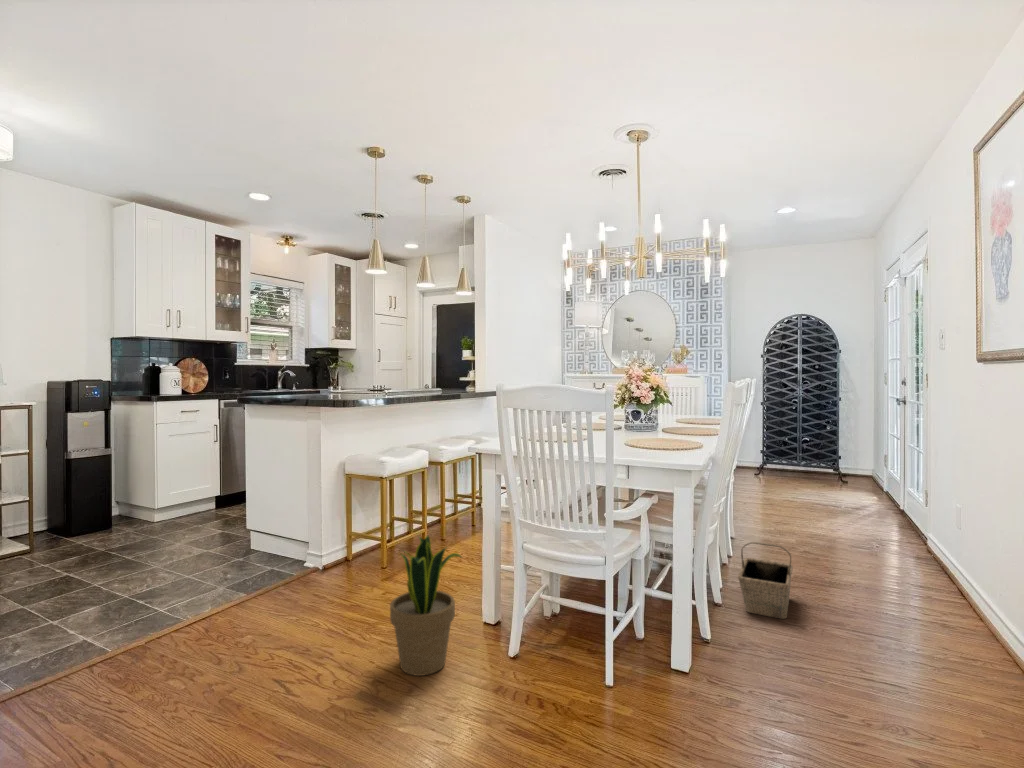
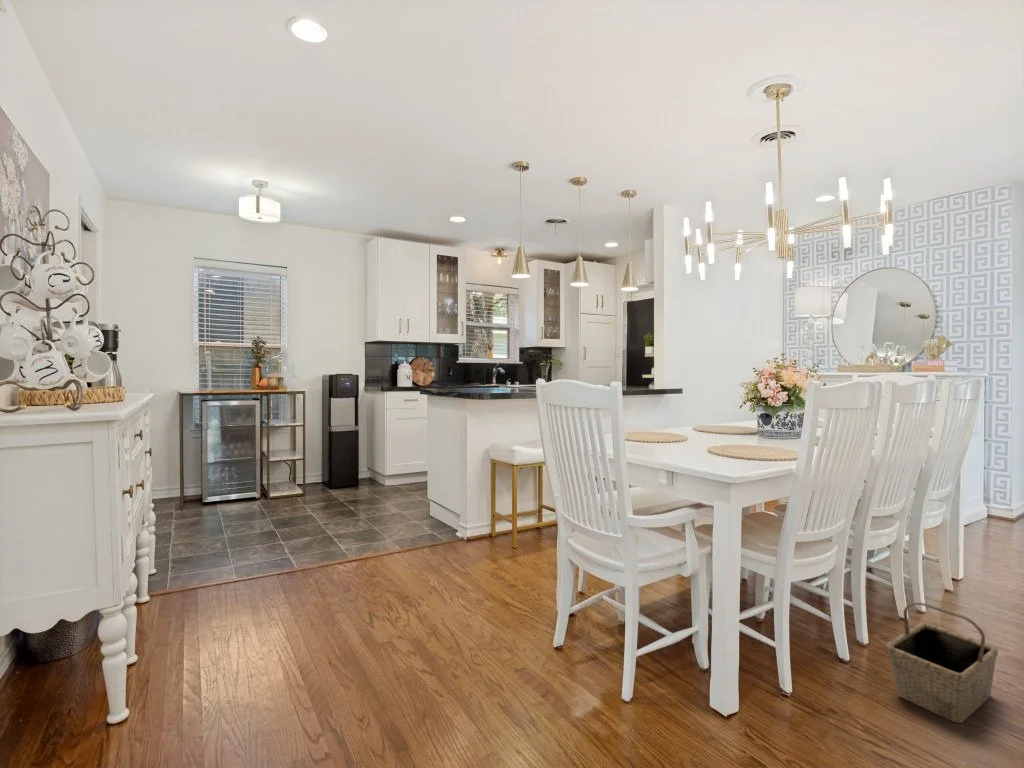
potted plant: present [390,536,462,676] -> none [441,525,512,660]

